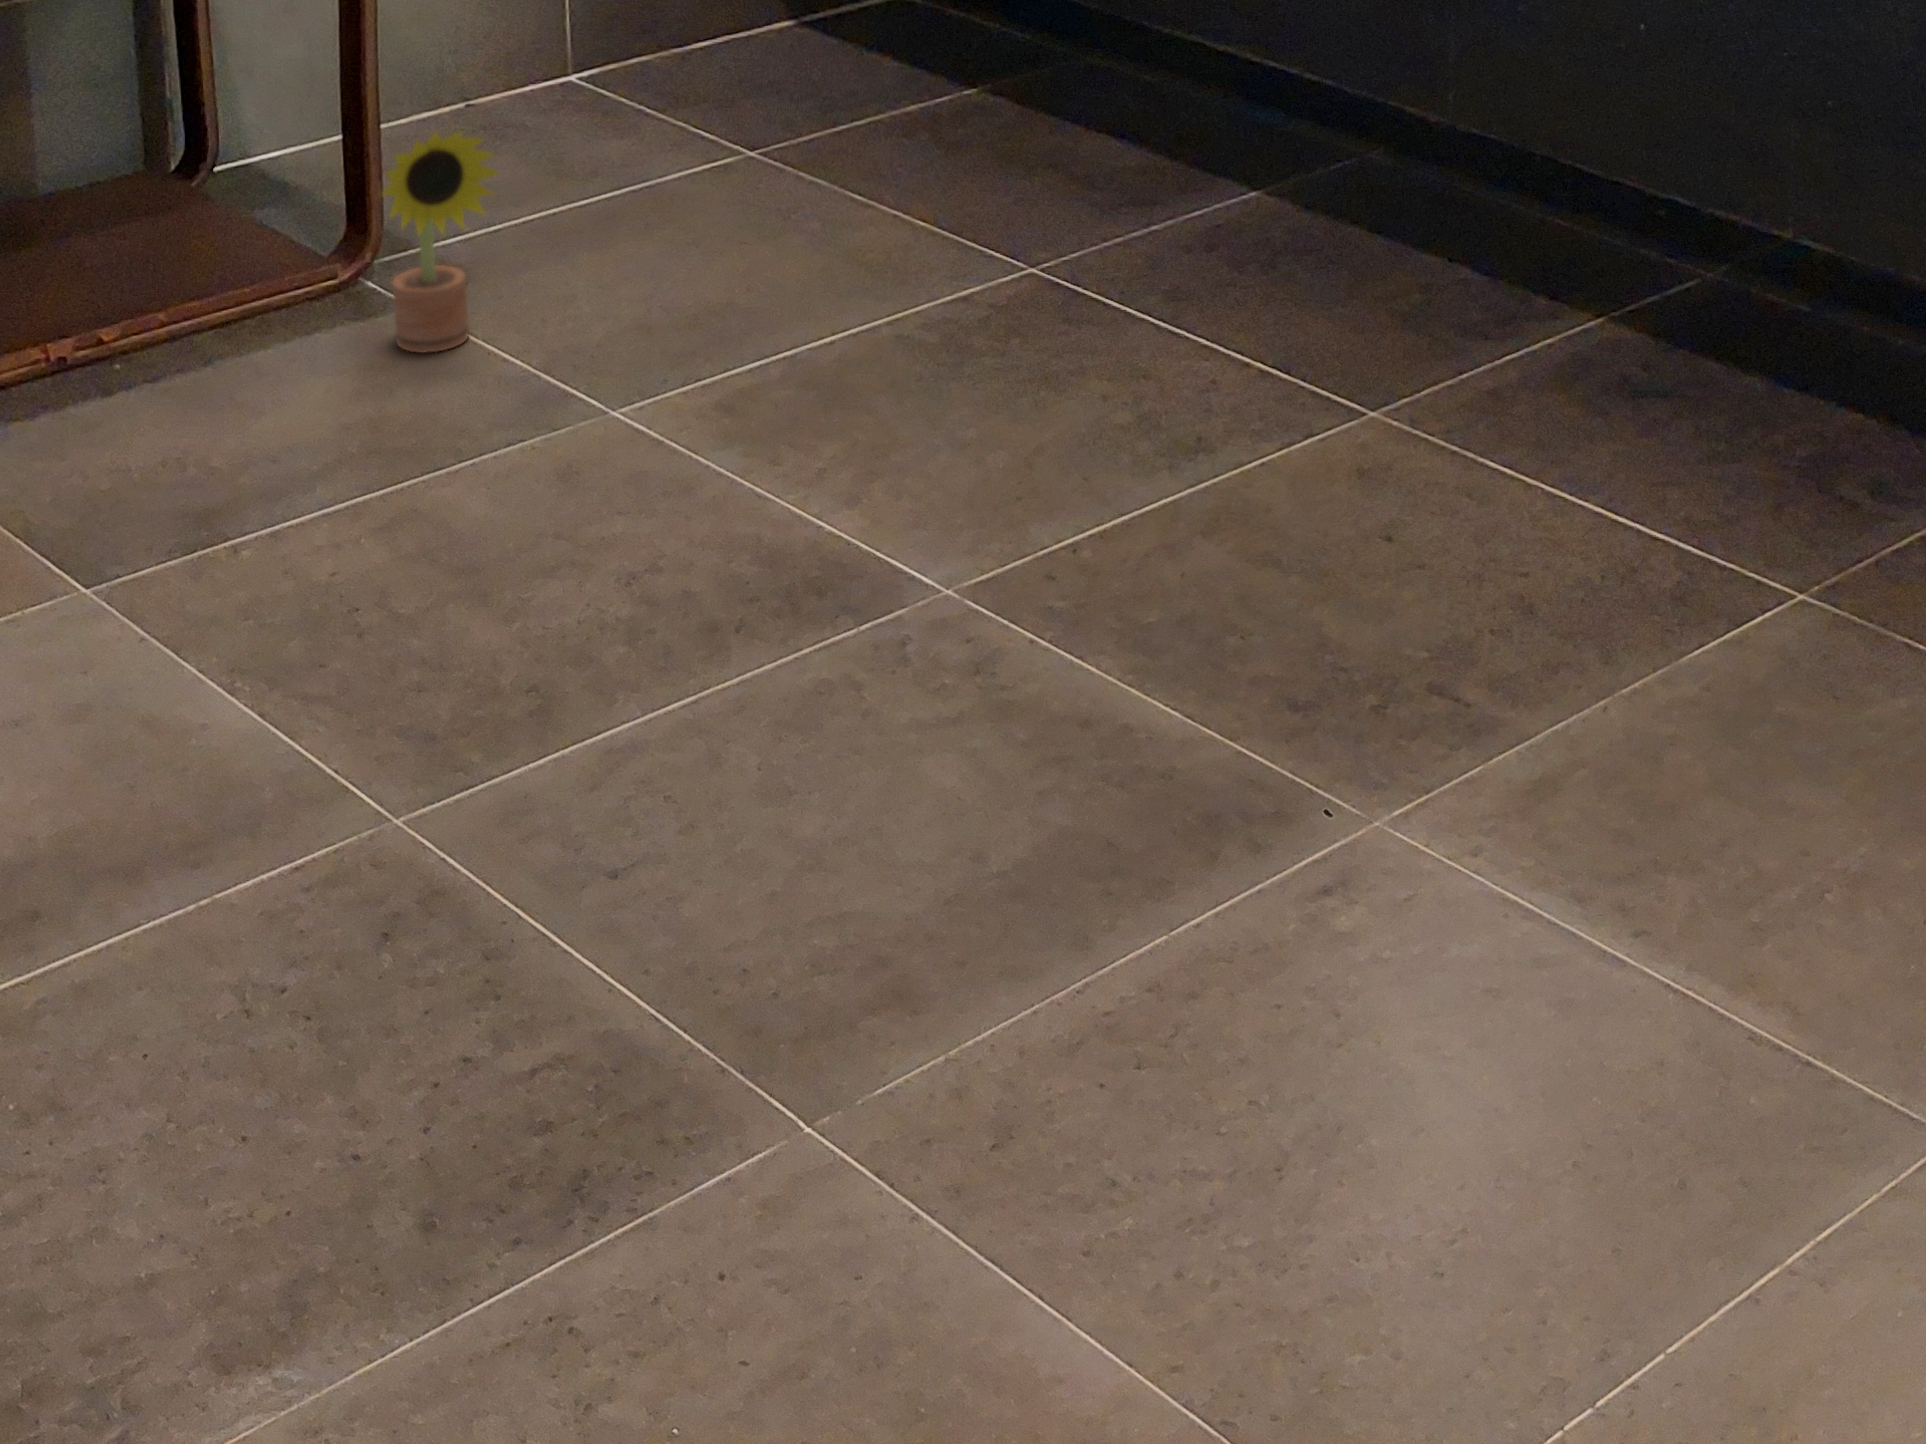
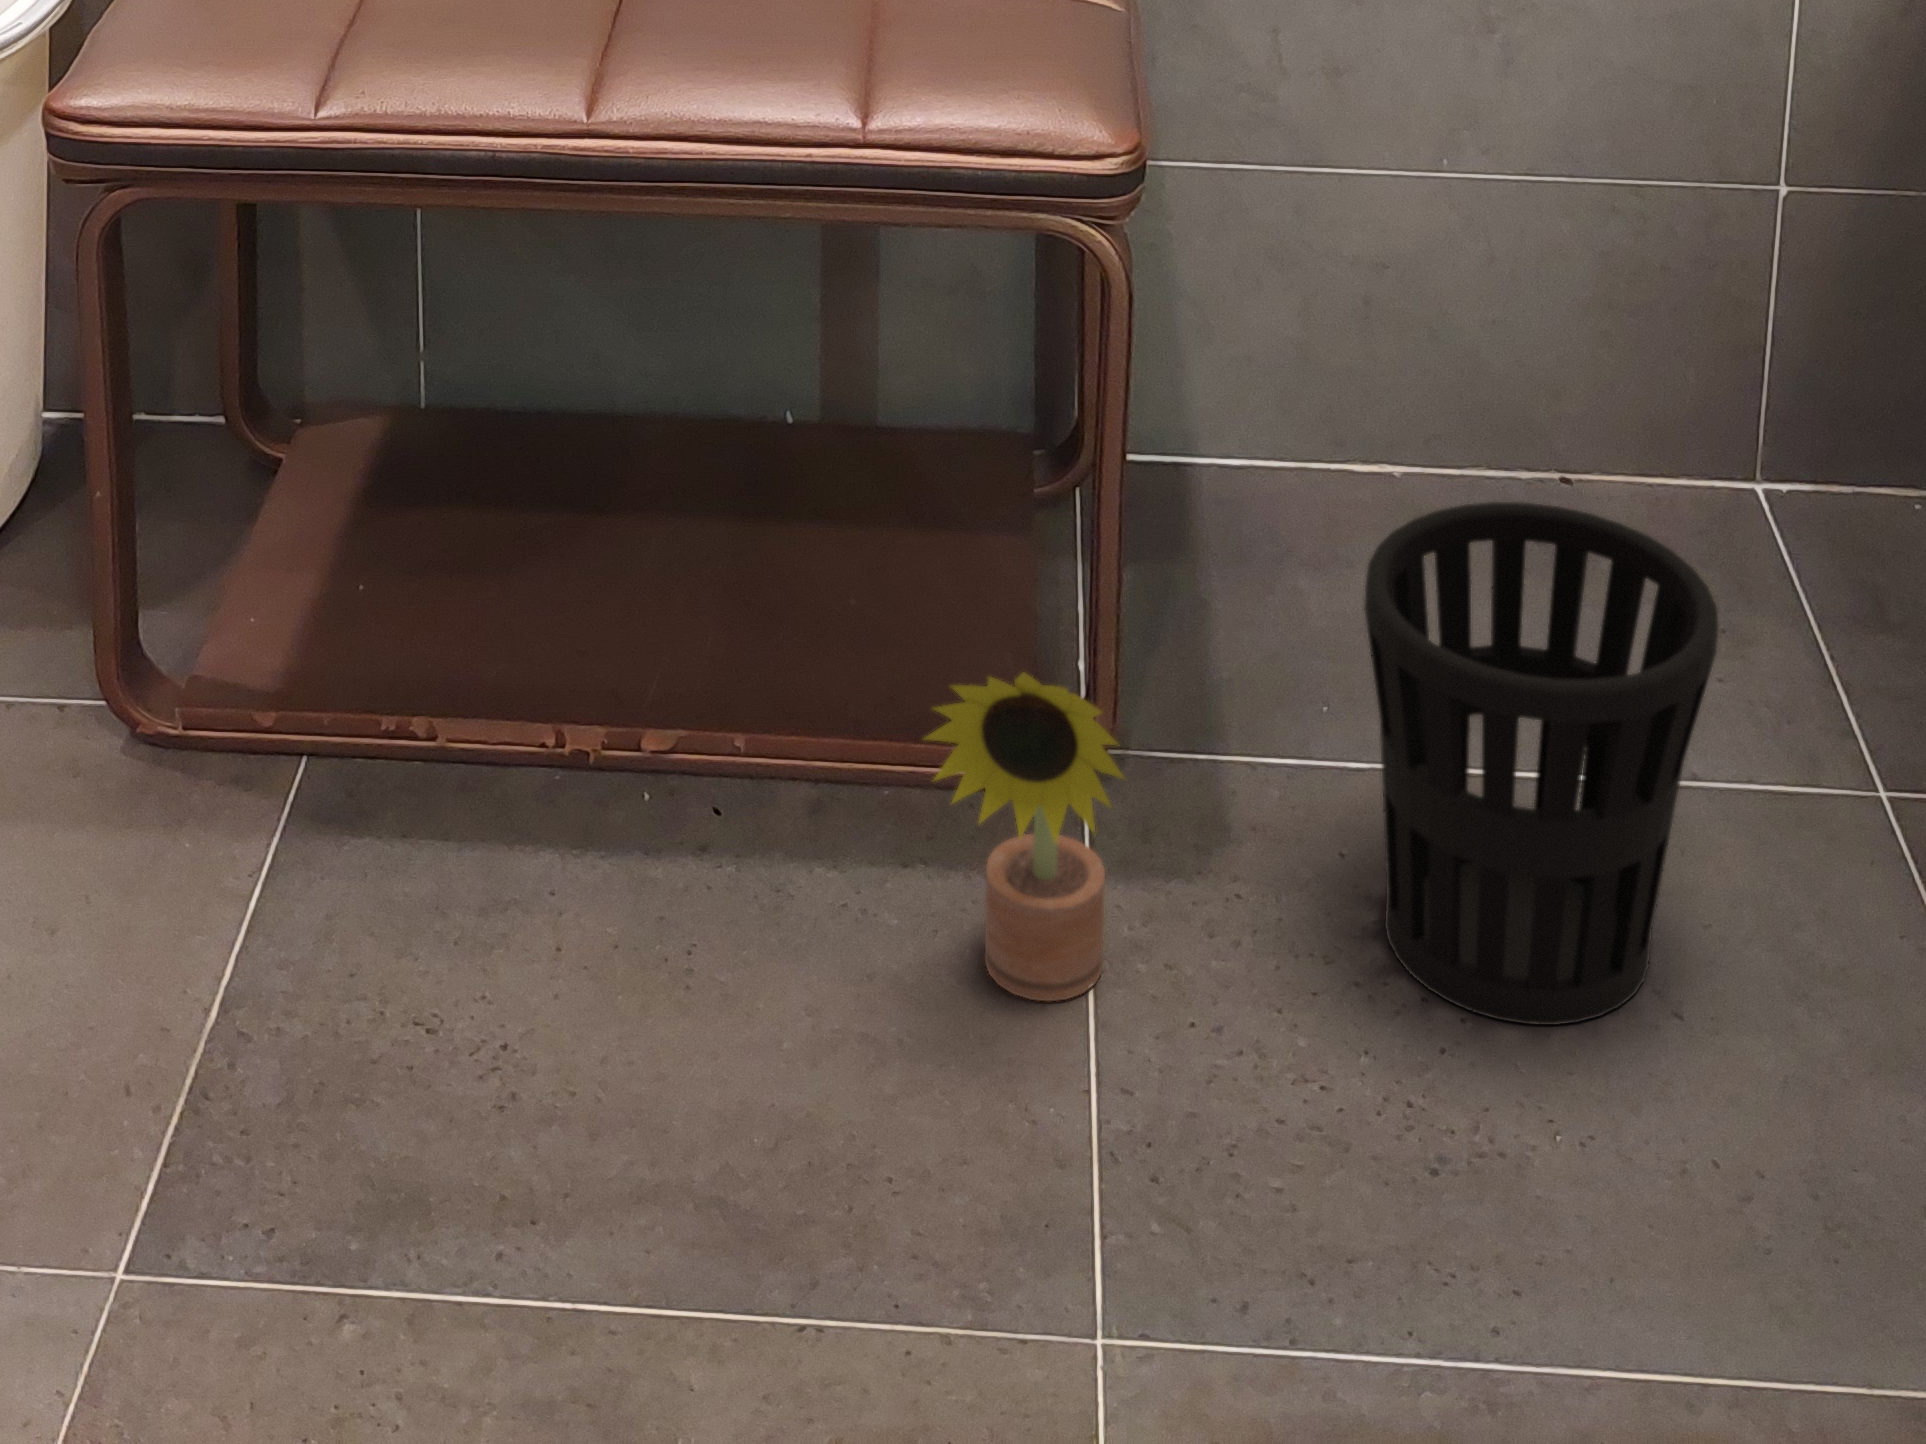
wastebasket: none [543,13,736,280] -> present [1364,502,1719,1025]

